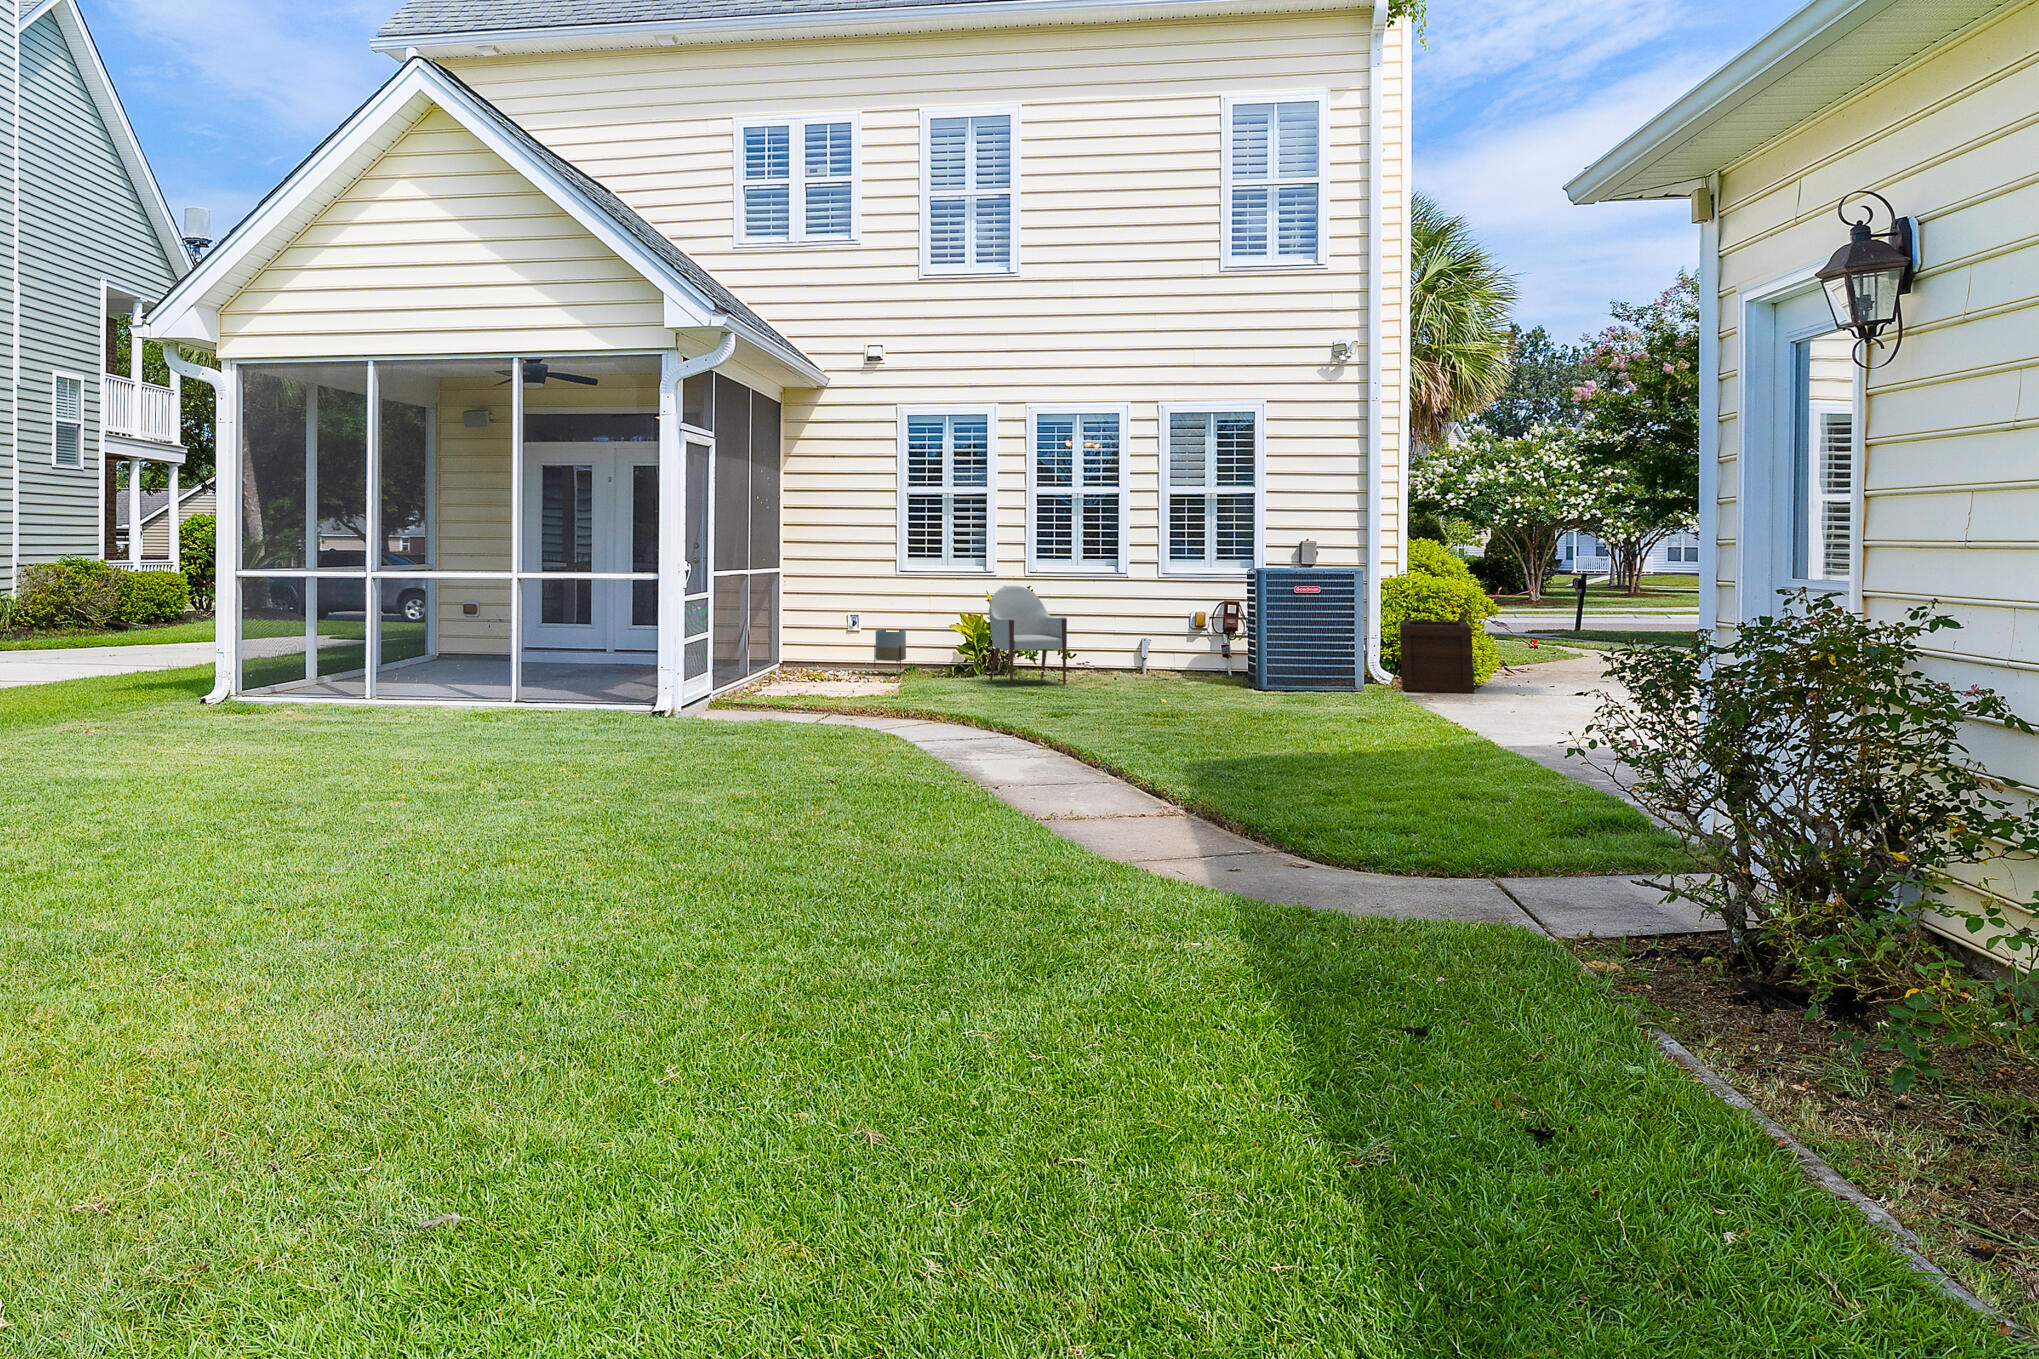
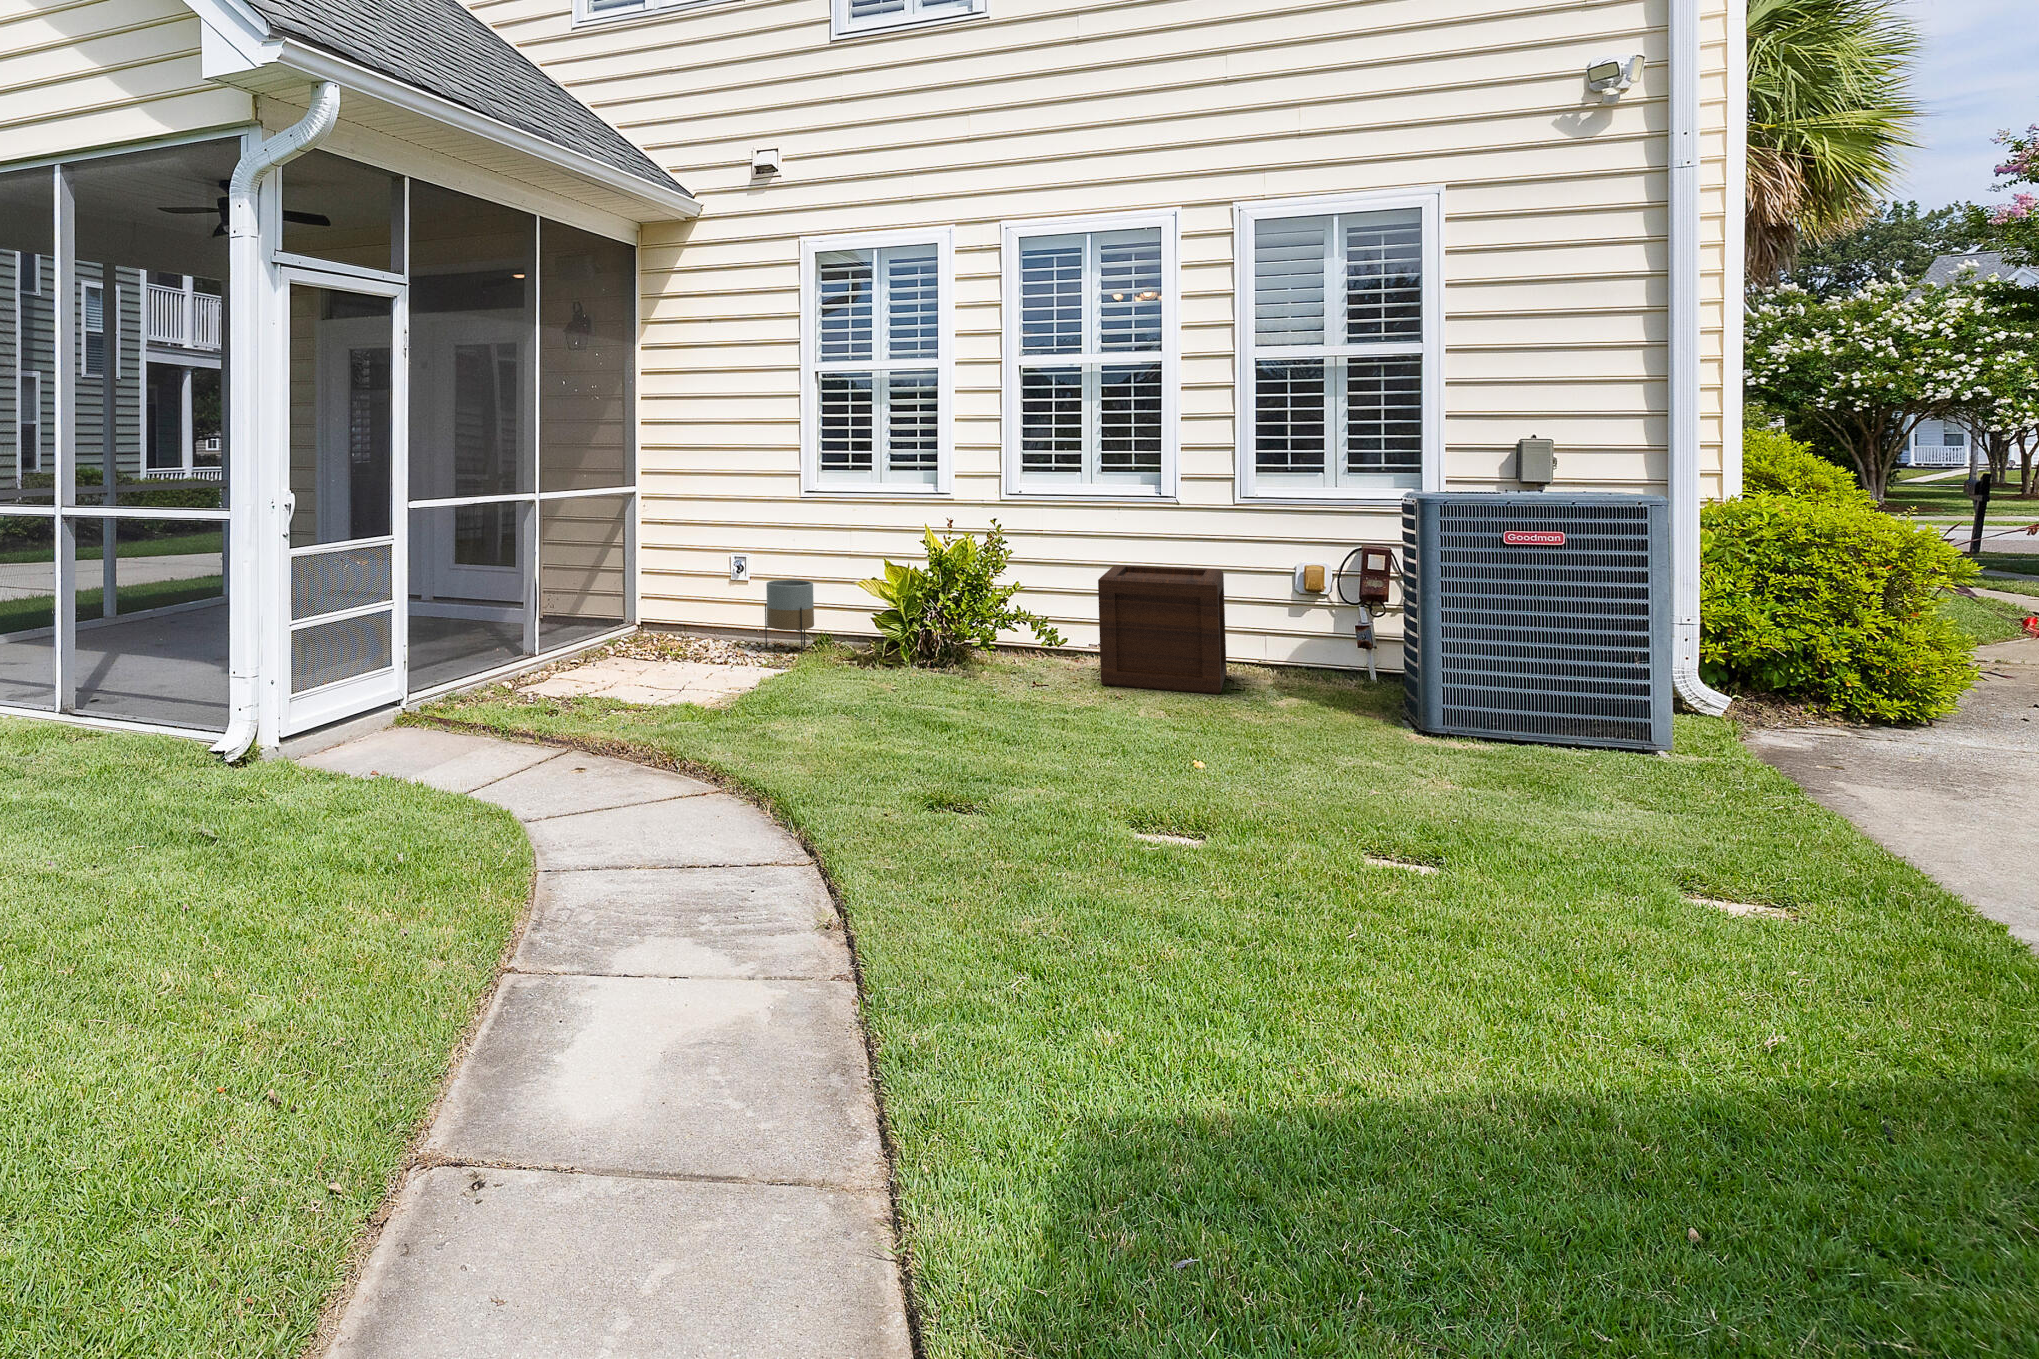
chair: present [989,586,1067,687] -> none [927,518,1056,691]
wooden crate: present [1400,620,1474,694] -> present [1098,565,1227,694]

